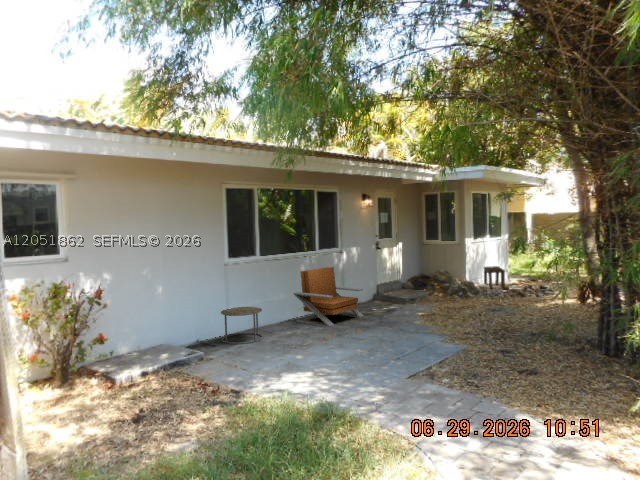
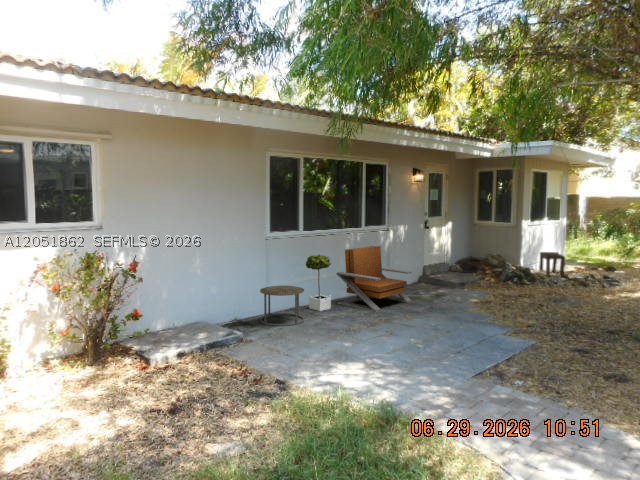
potted tree: none [264,276,289,329] -> present [306,254,331,311]

